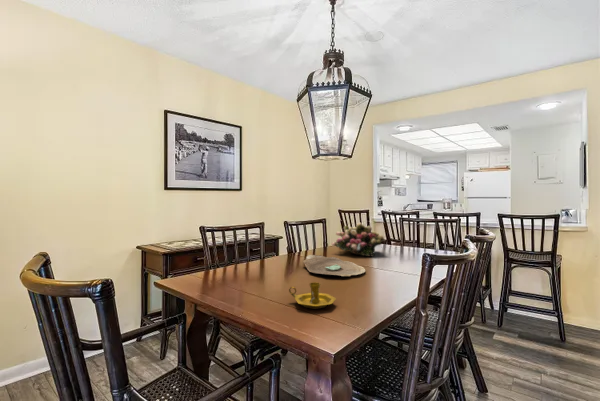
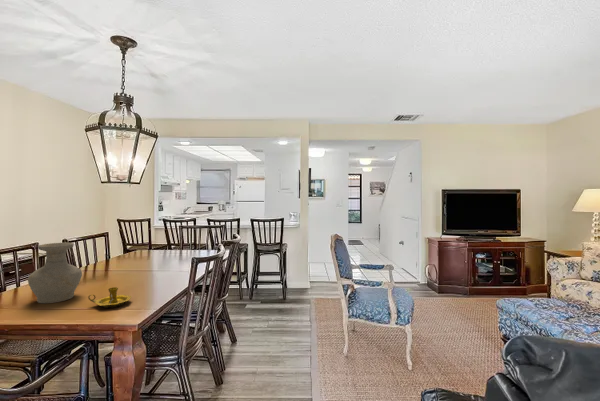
flower arrangement: present [331,222,384,256] -> none [116,233,167,261]
vase: none [242,223,289,288] -> present [28,243,82,303]
decorative bowl: present [304,255,365,276] -> none [91,266,152,282]

